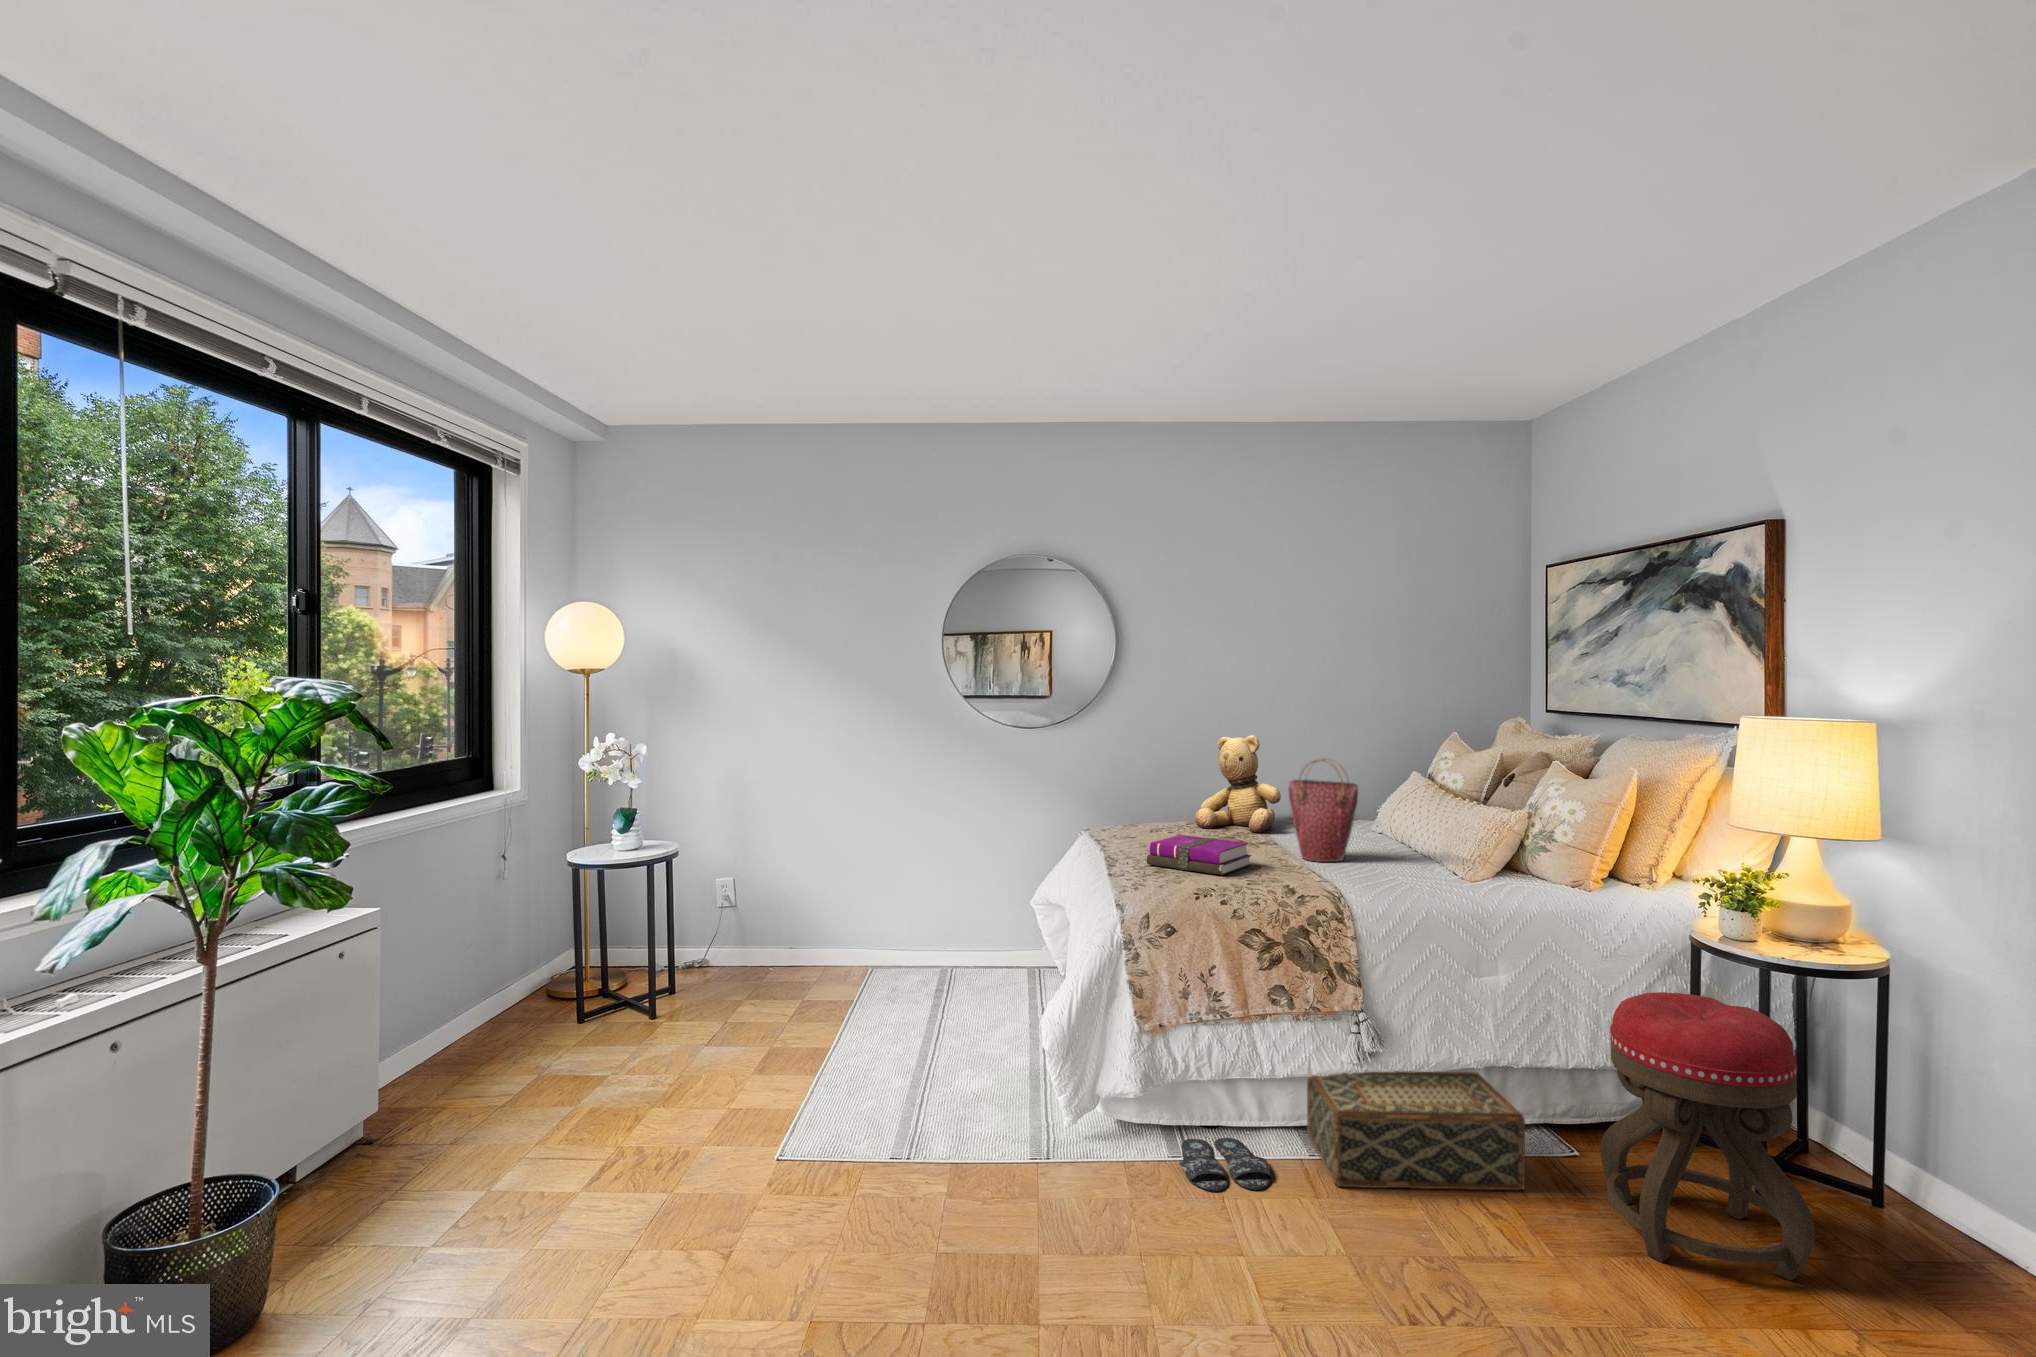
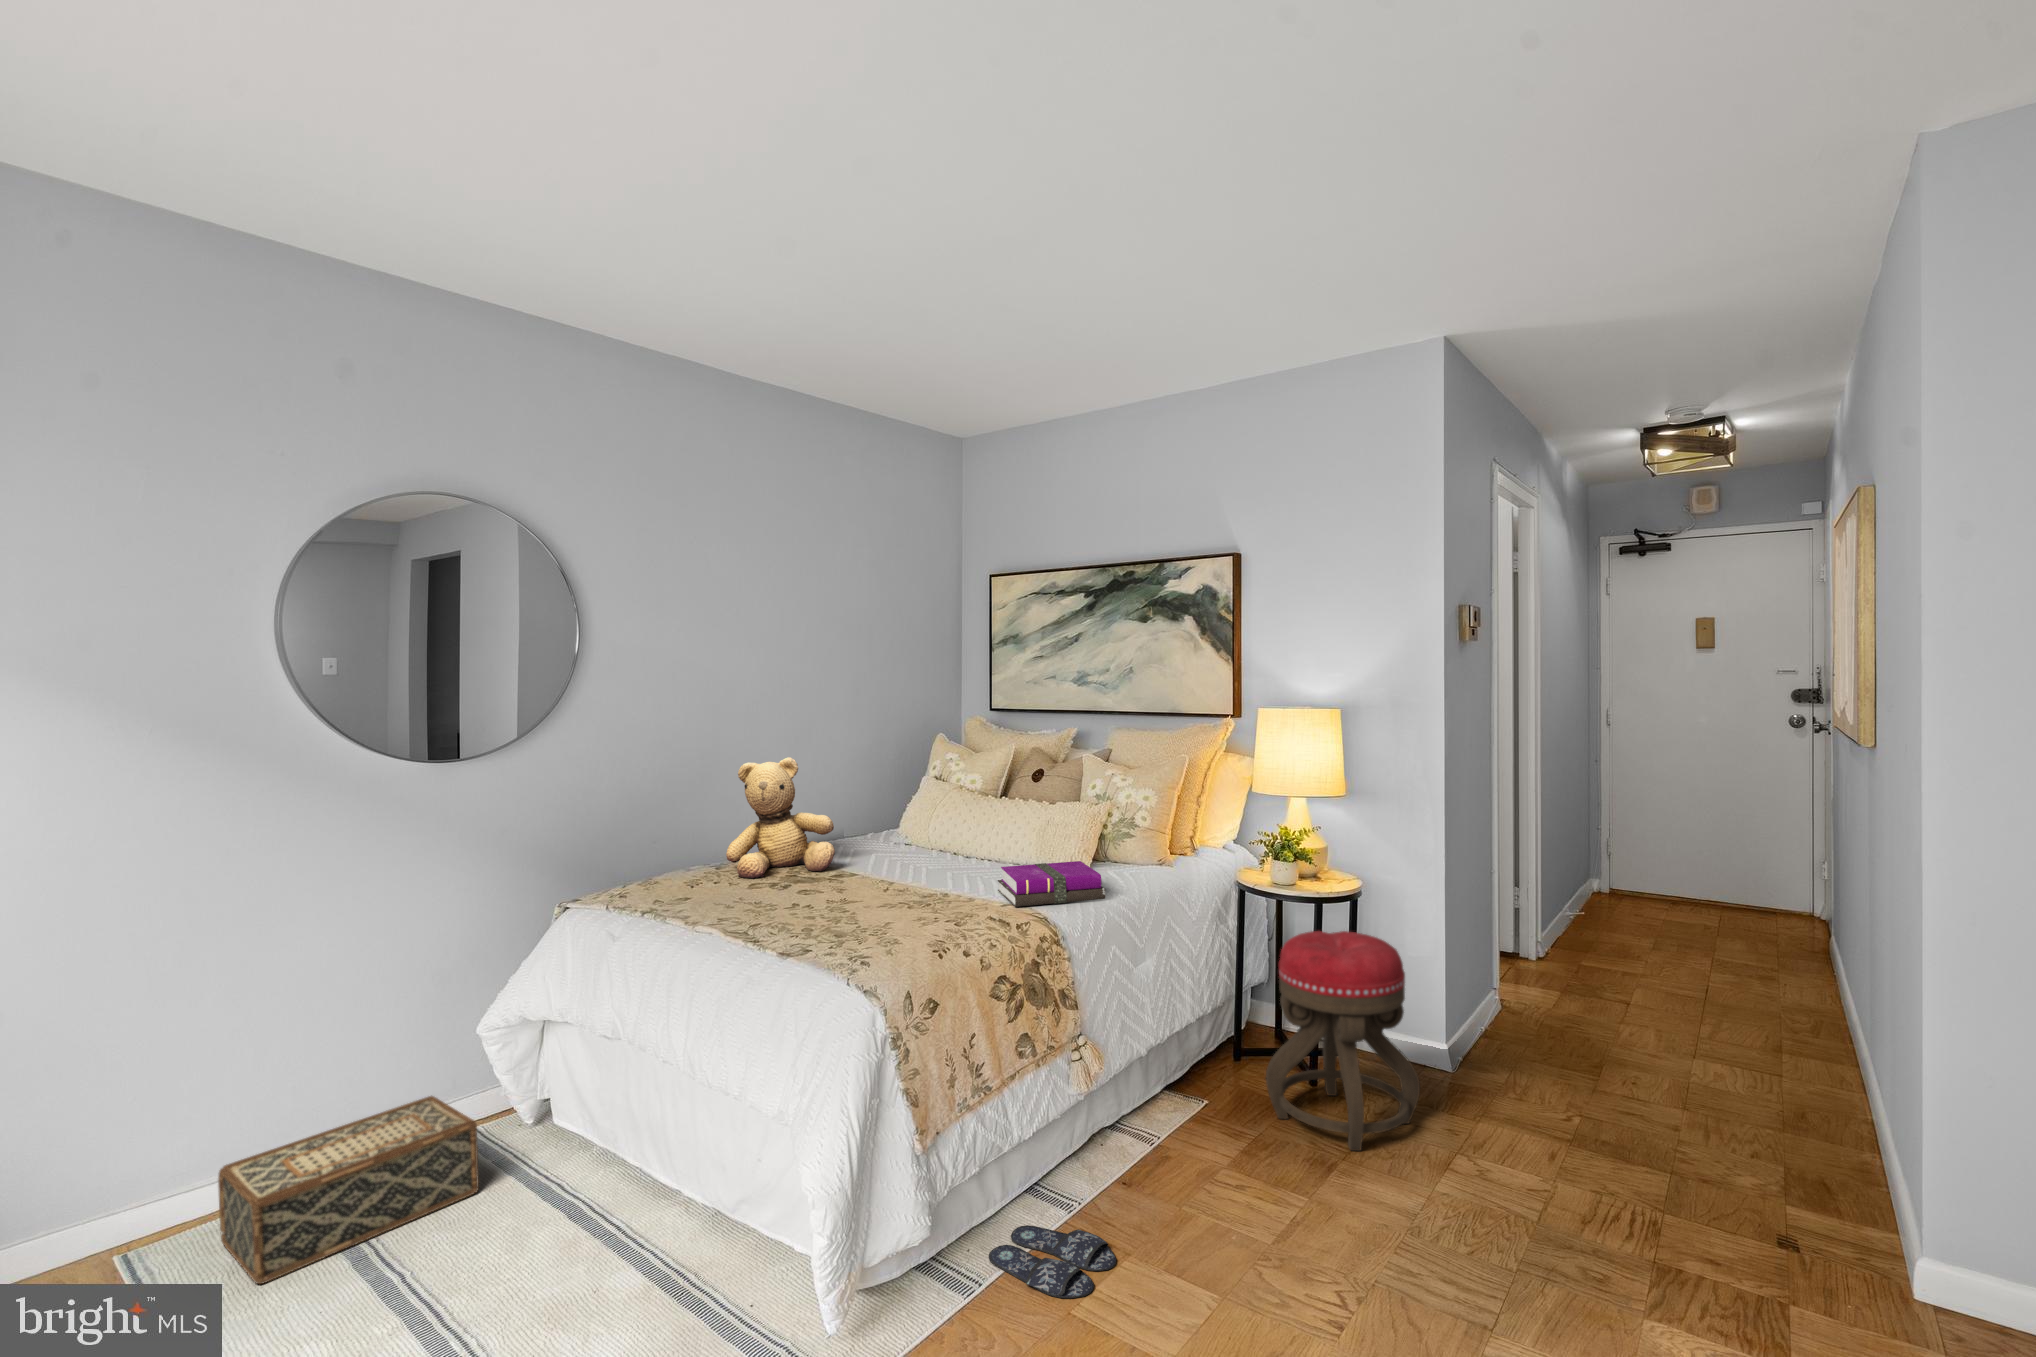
handbag: present [1289,759,1358,862] -> none [912,775,985,890]
notebook: present [1147,835,1251,875] -> present [998,861,1106,907]
woven basket: present [1307,1071,1525,1190] -> present [218,1096,479,1284]

